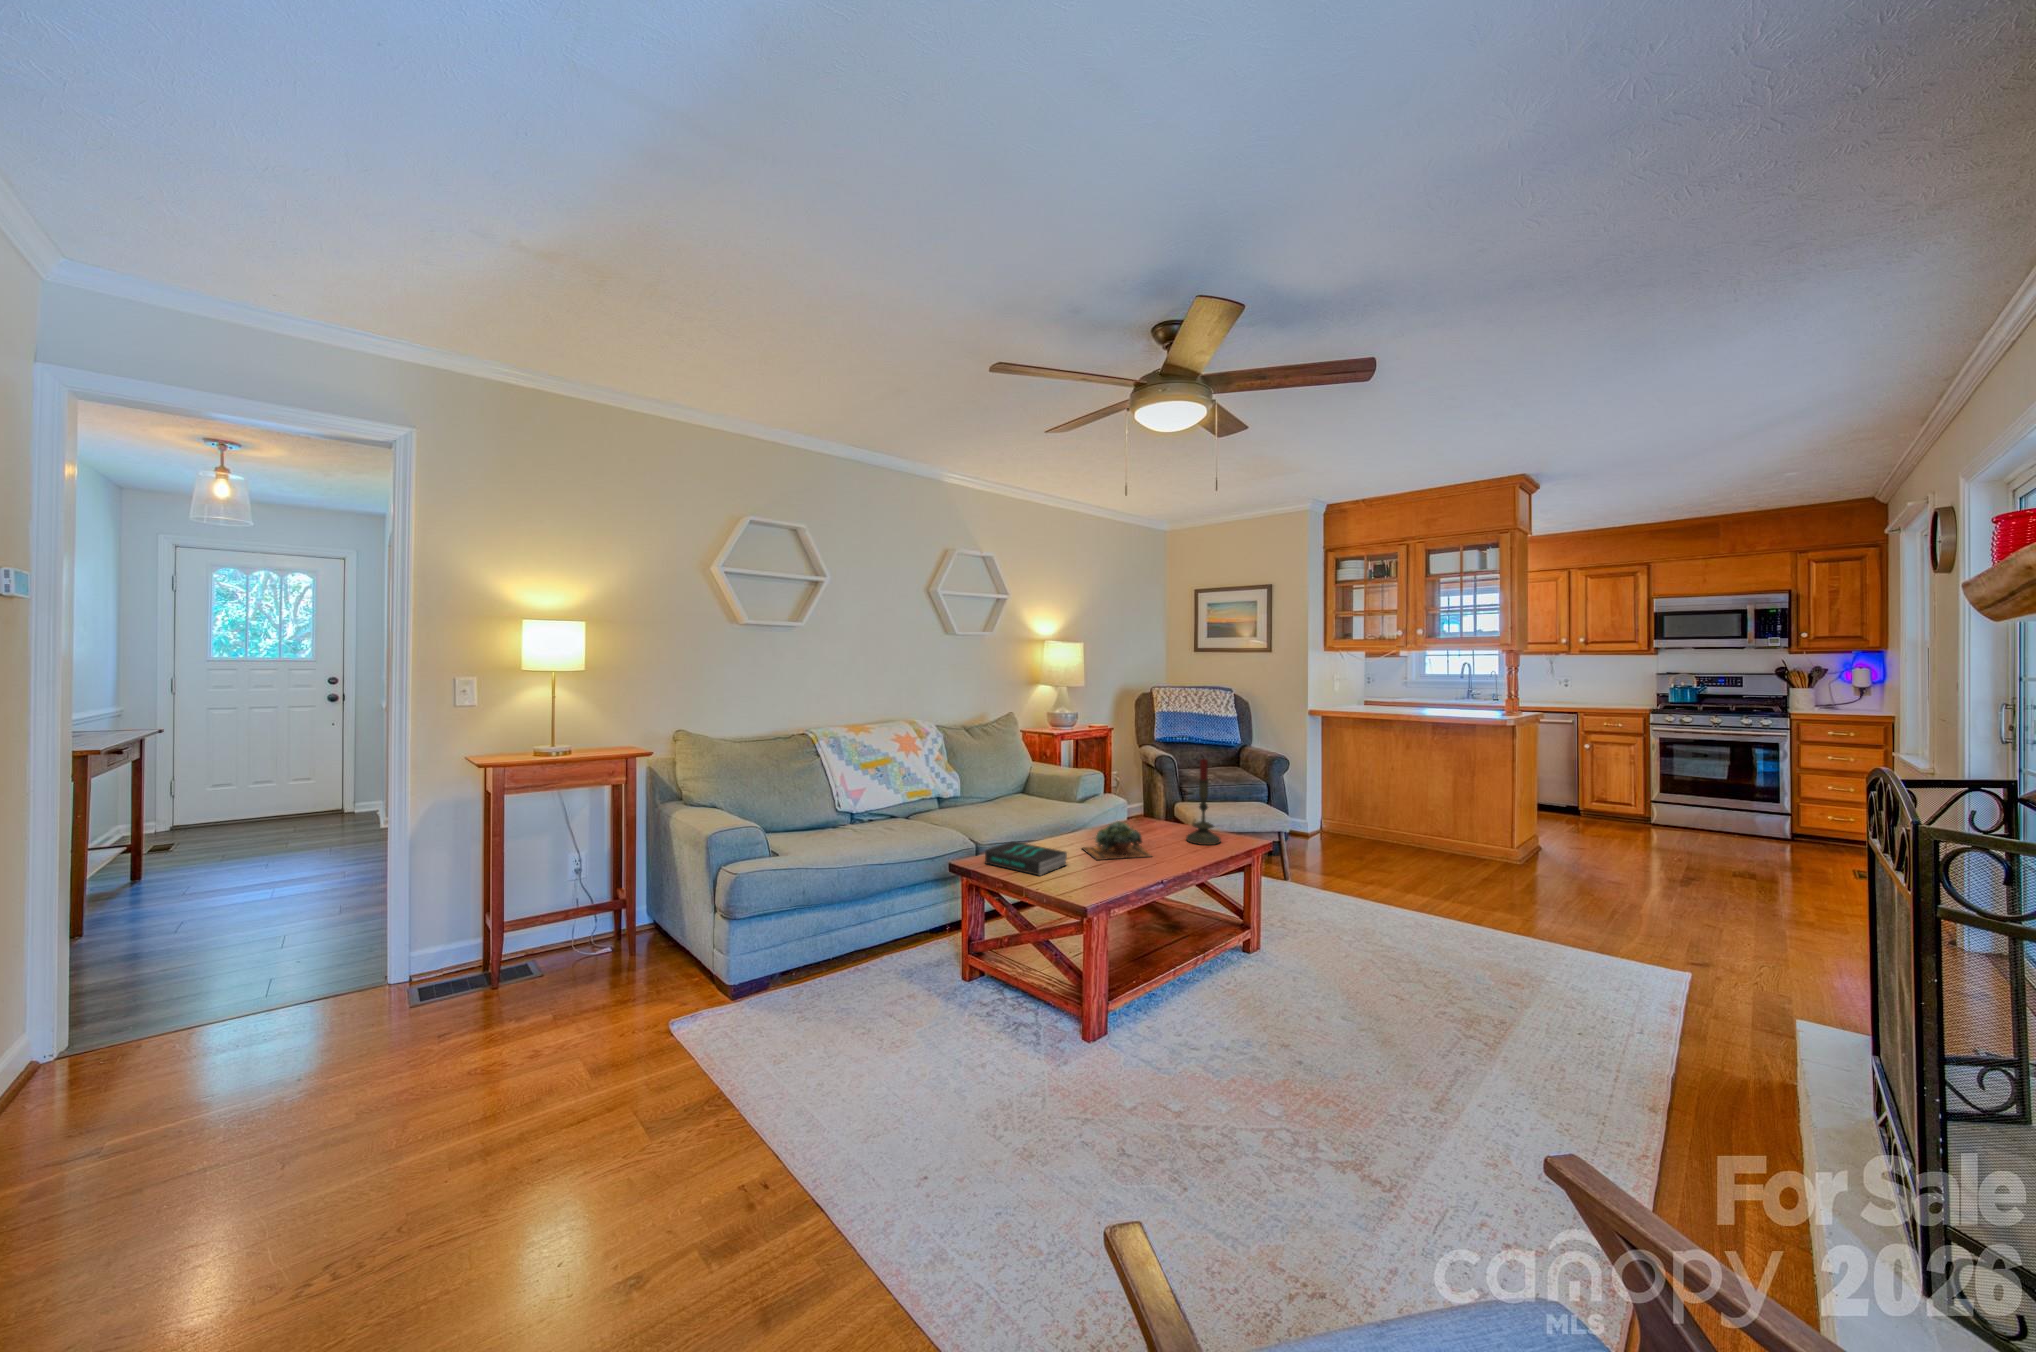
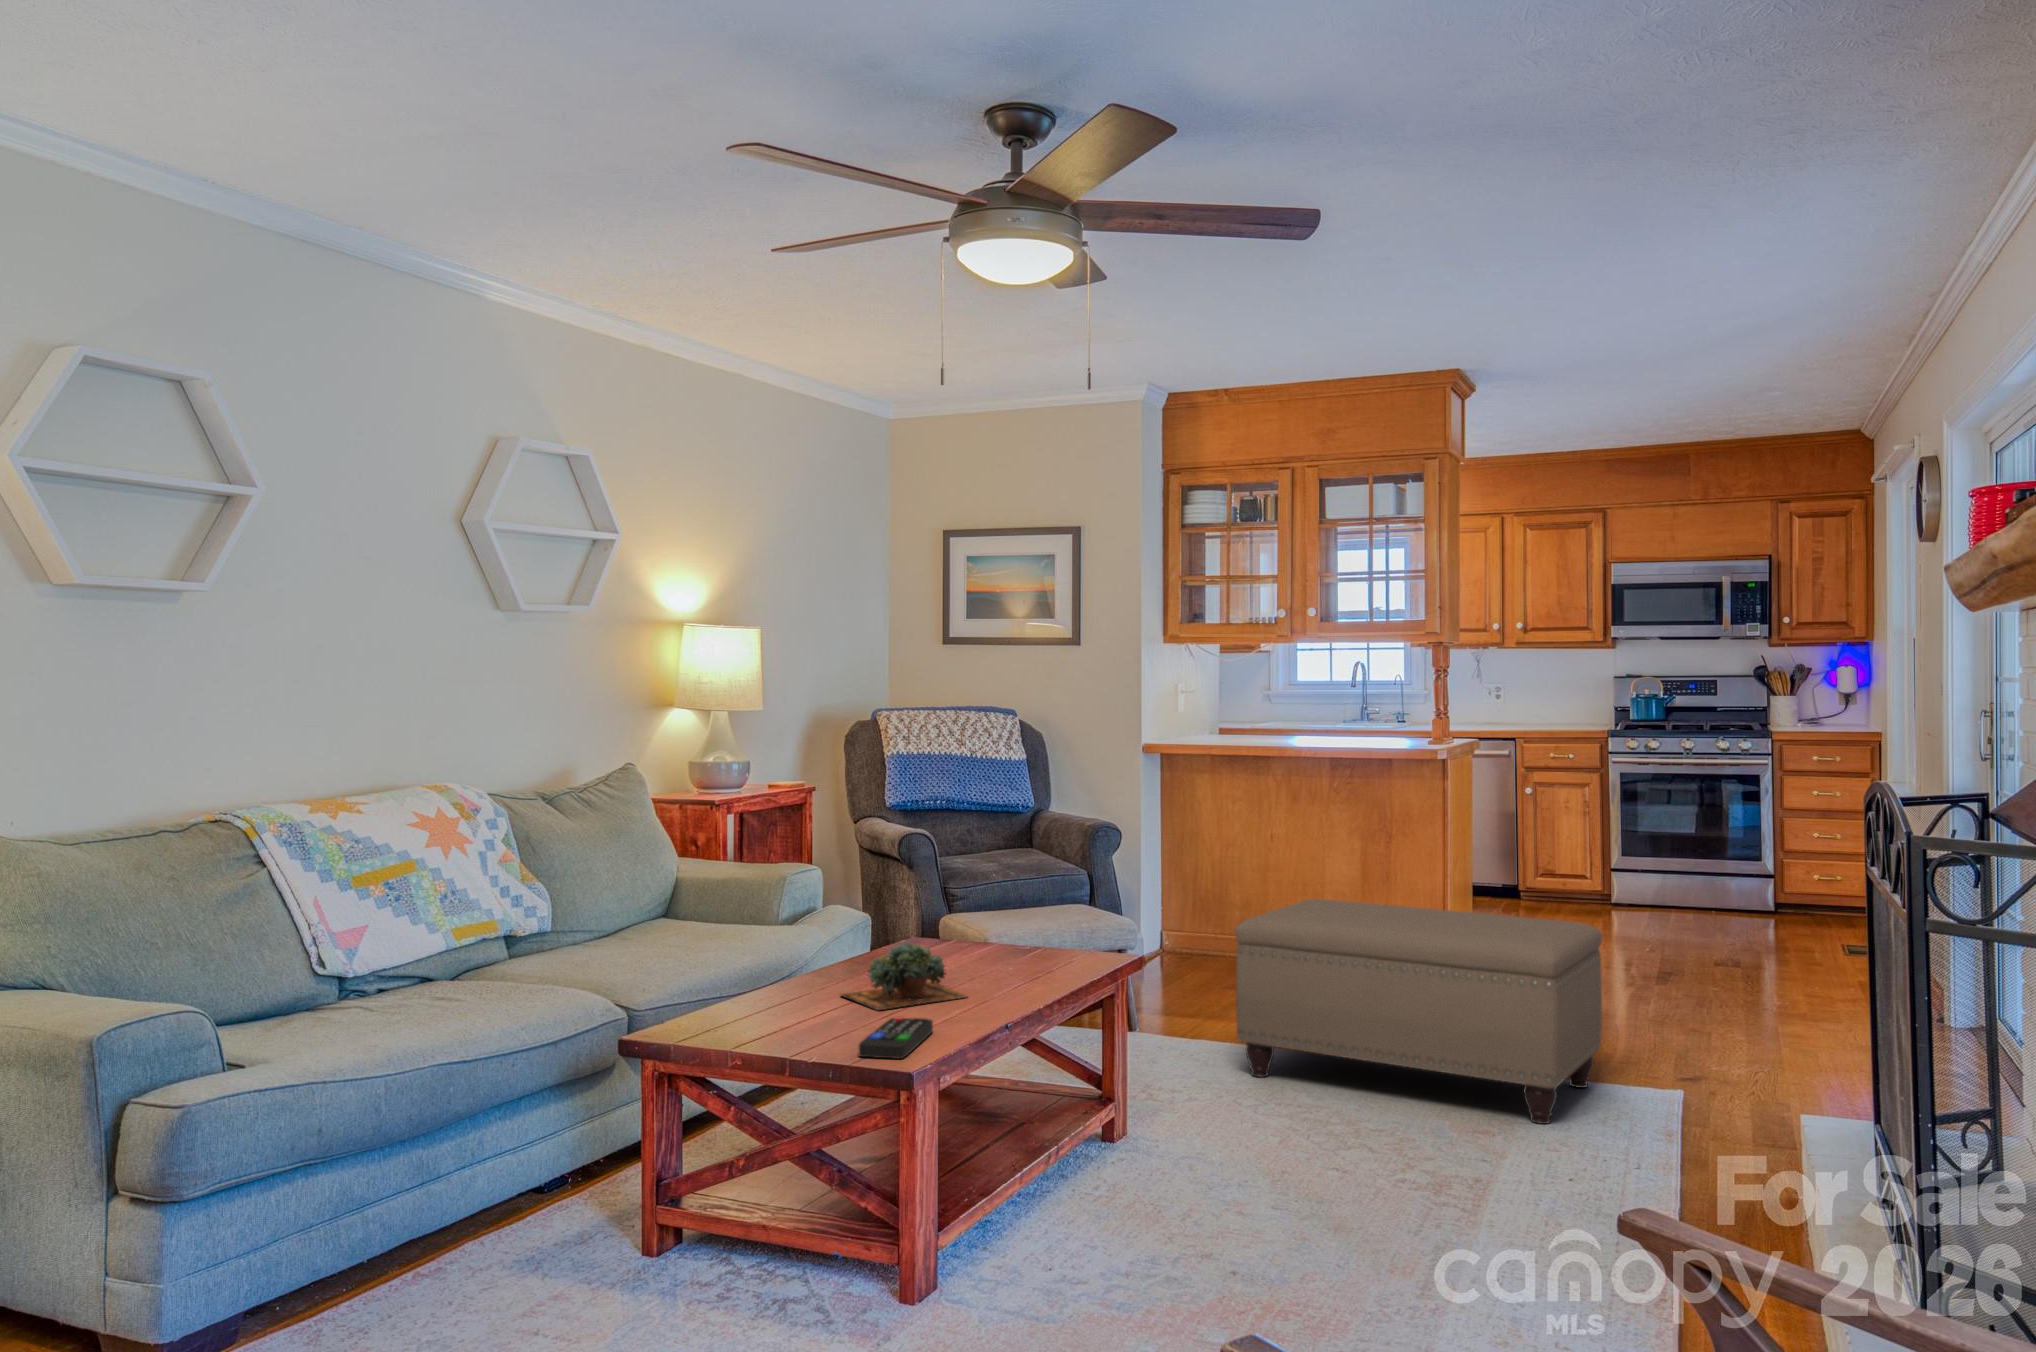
candle: present [1186,759,1220,845] -> none [1007,823,1063,974]
ottoman: none [1345,810,1624,981] -> present [1235,899,1602,1124]
book: present [985,841,1067,876] -> none [685,992,836,1042]
remote control: none [1066,867,1118,894] -> present [859,1017,933,1059]

